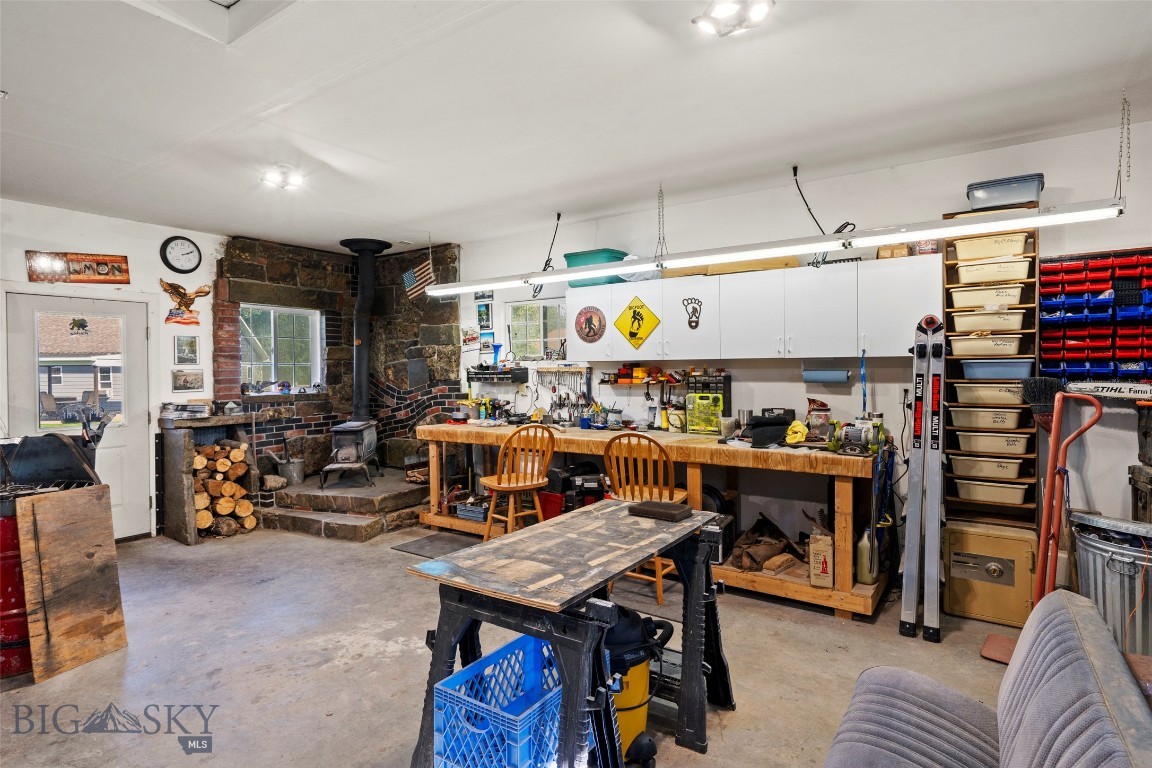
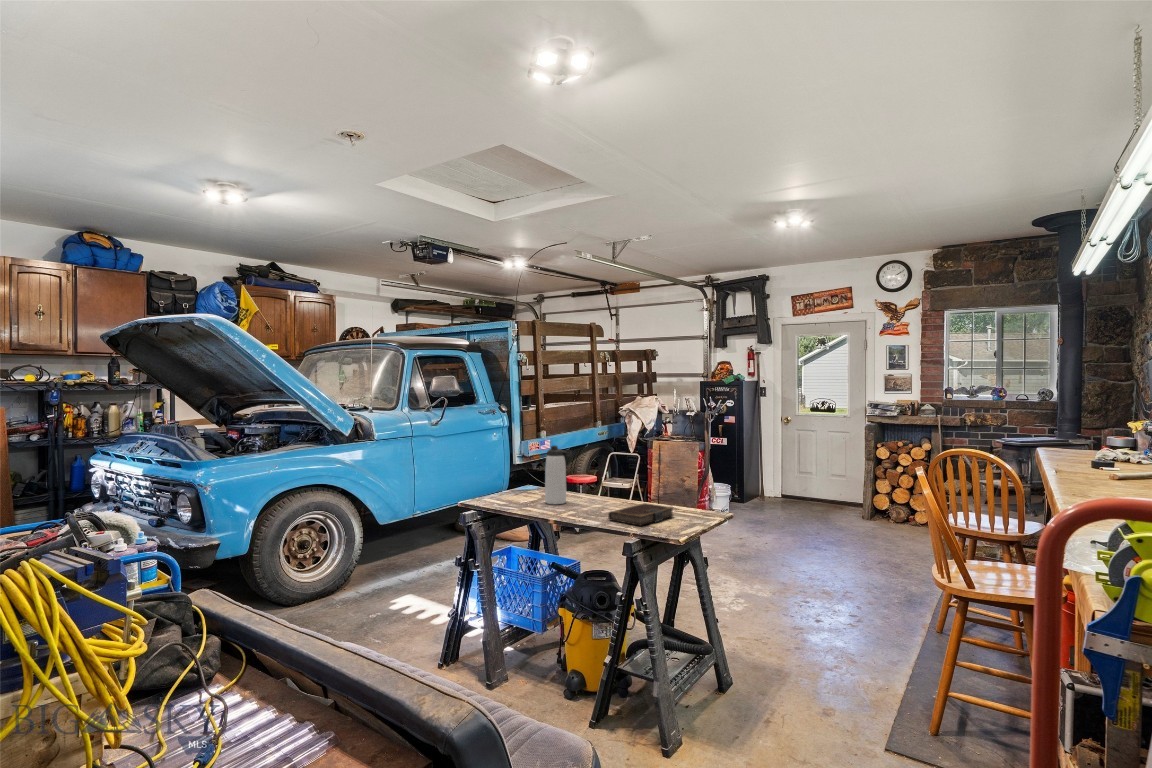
thermos bottle: none [576,469,608,544] -> present [545,446,572,504]

